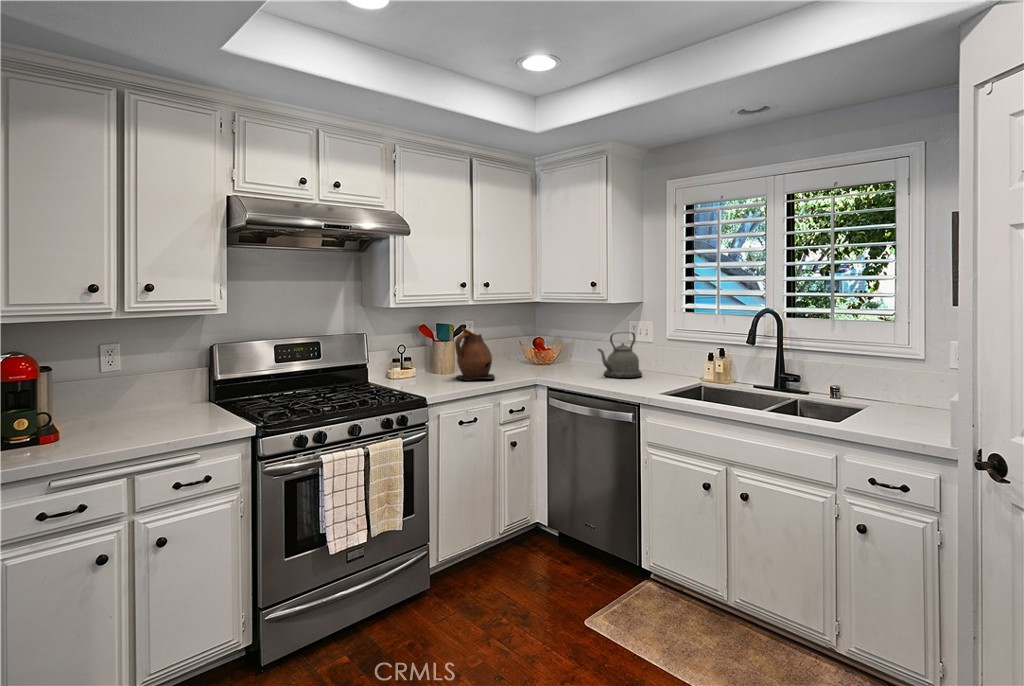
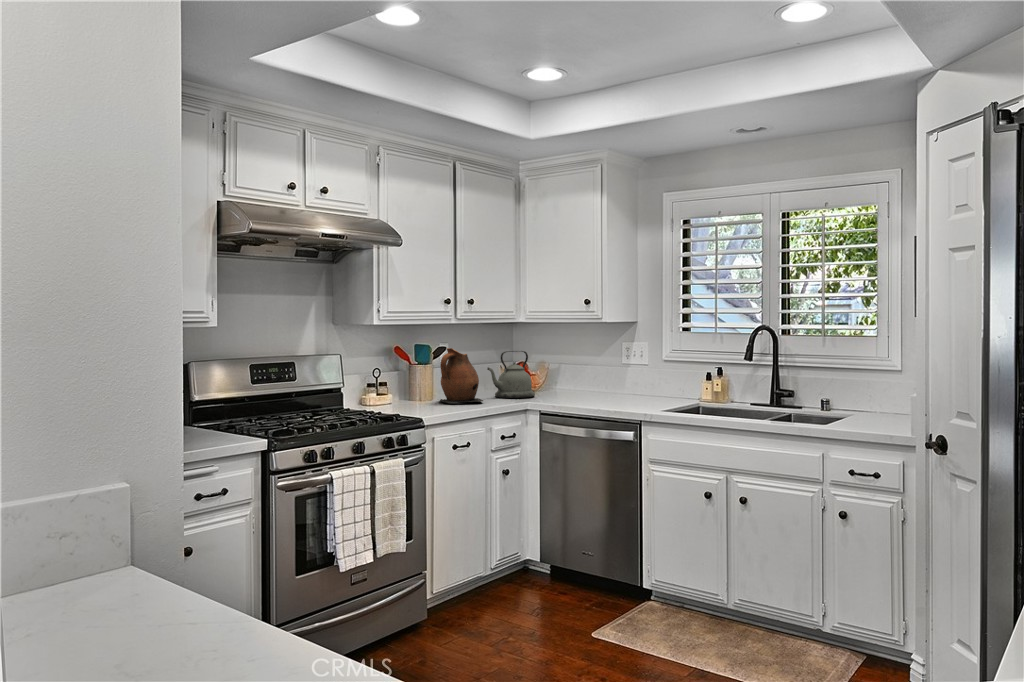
kettle: present [598,333,642,378] -> present [487,351,535,398]

